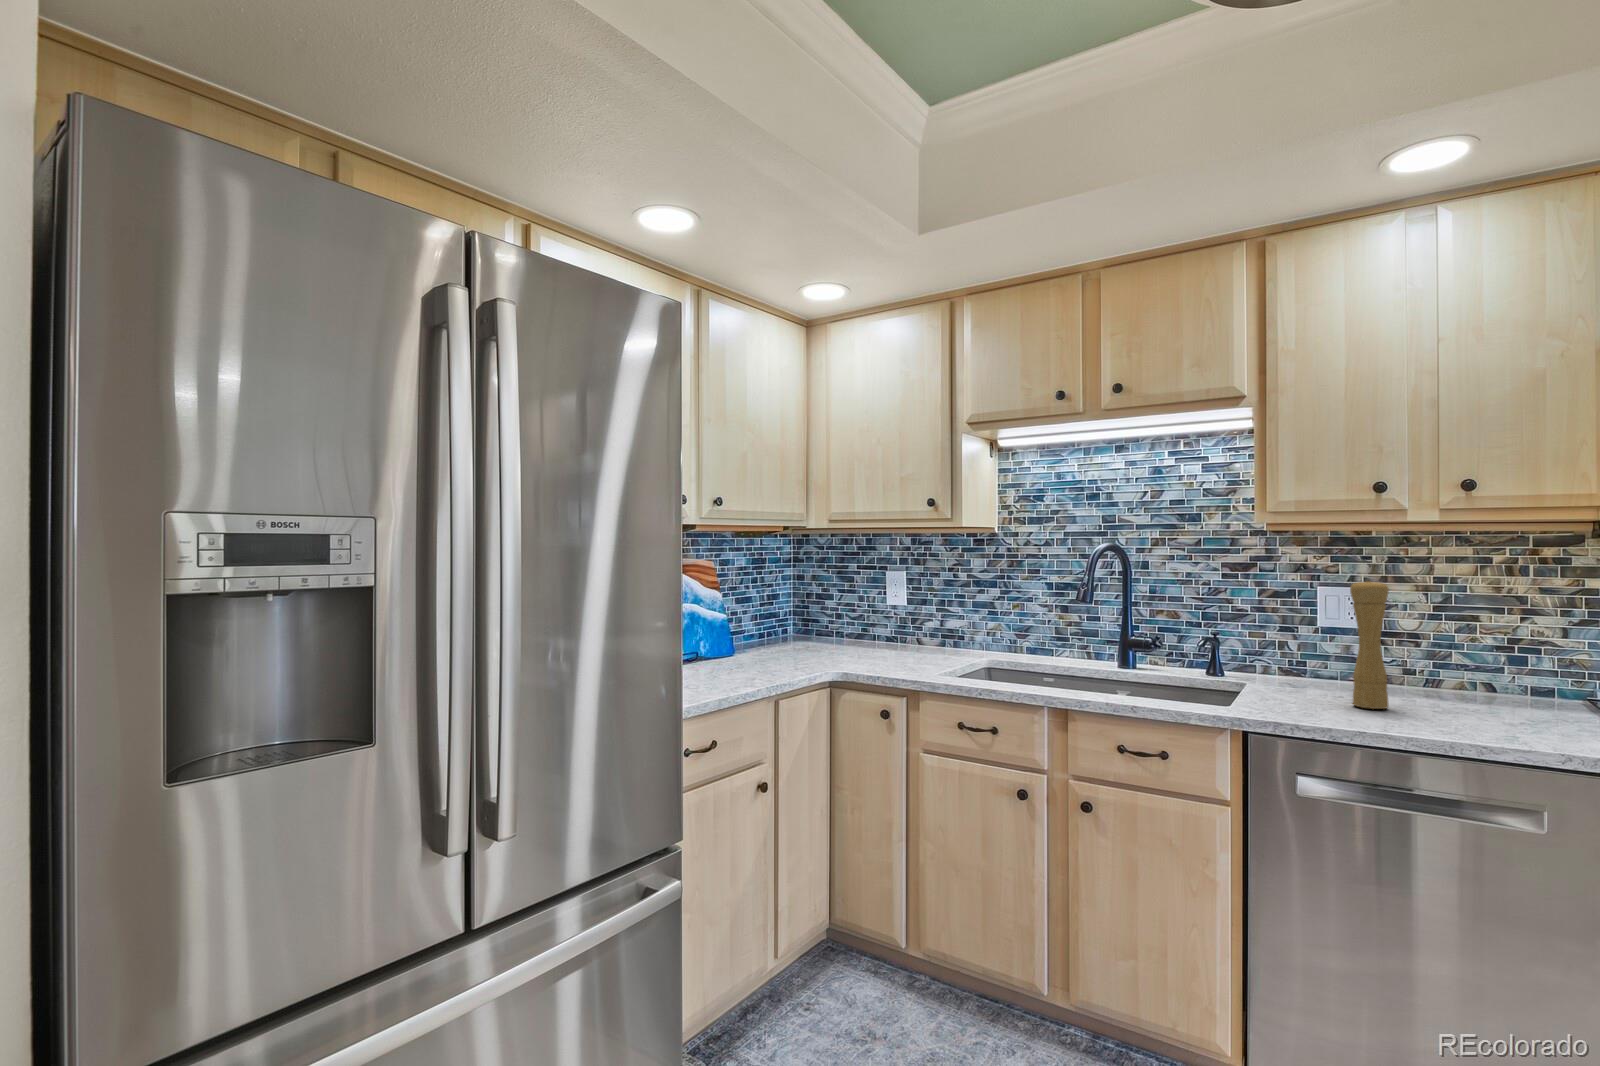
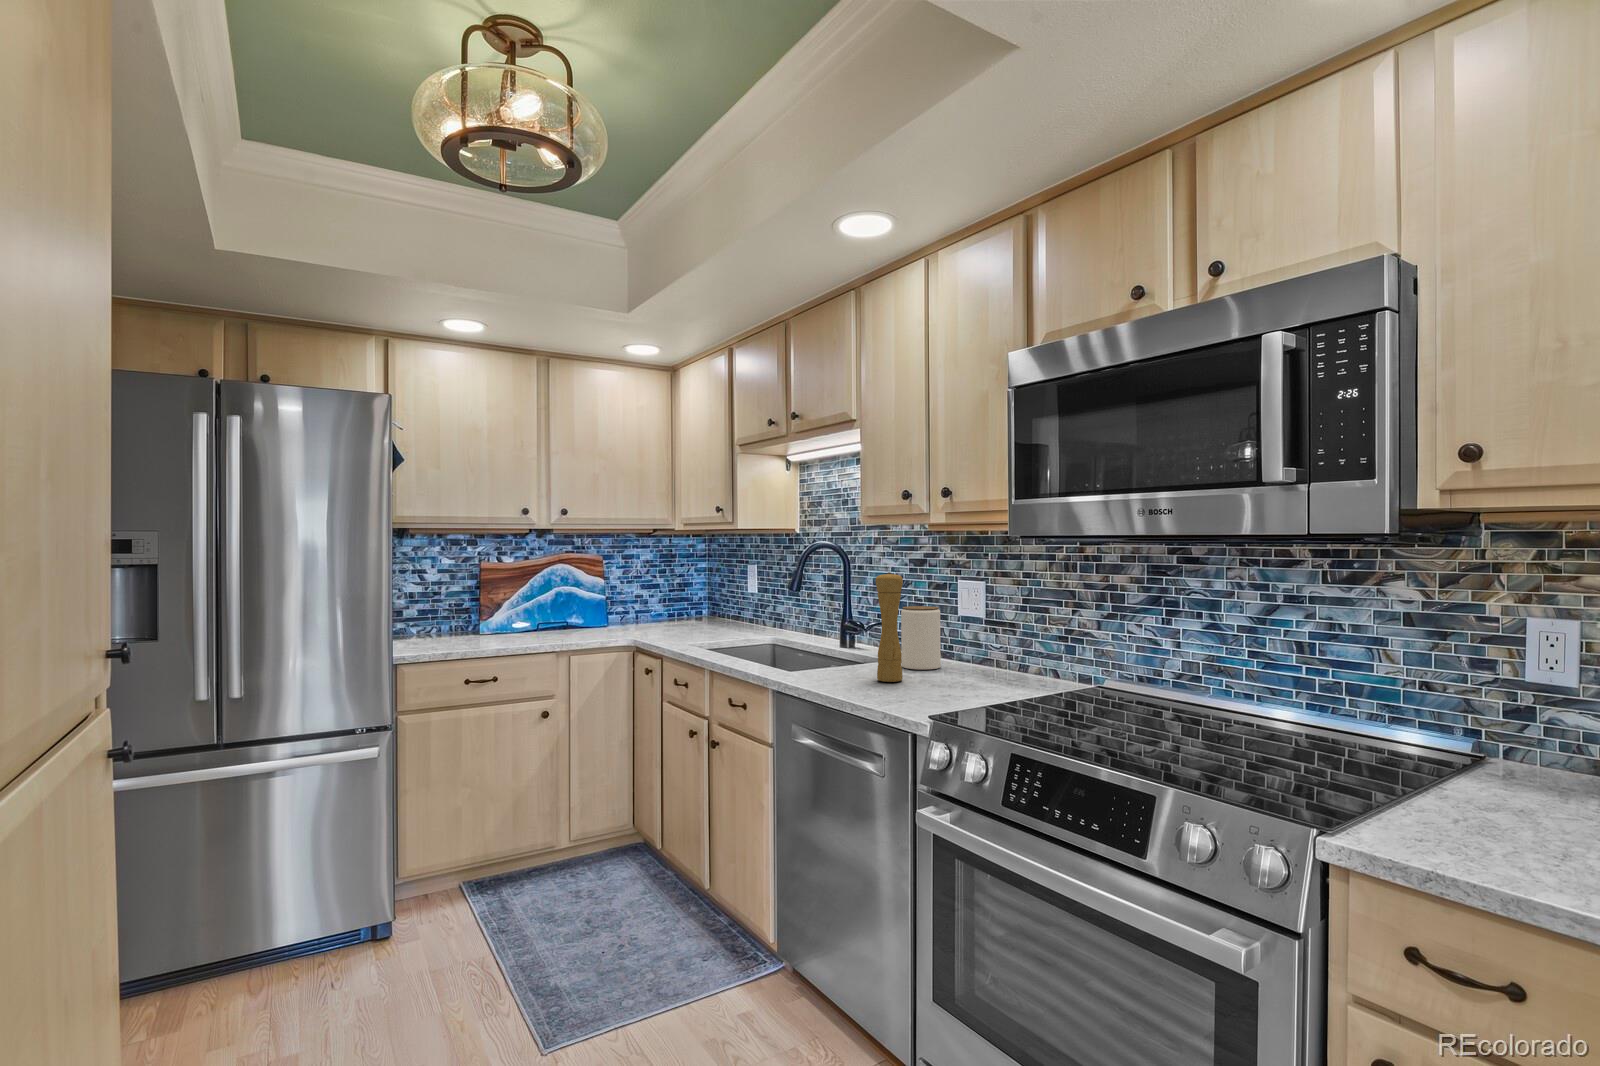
jar: none [1293,617,1345,691] -> present [901,606,941,670]

